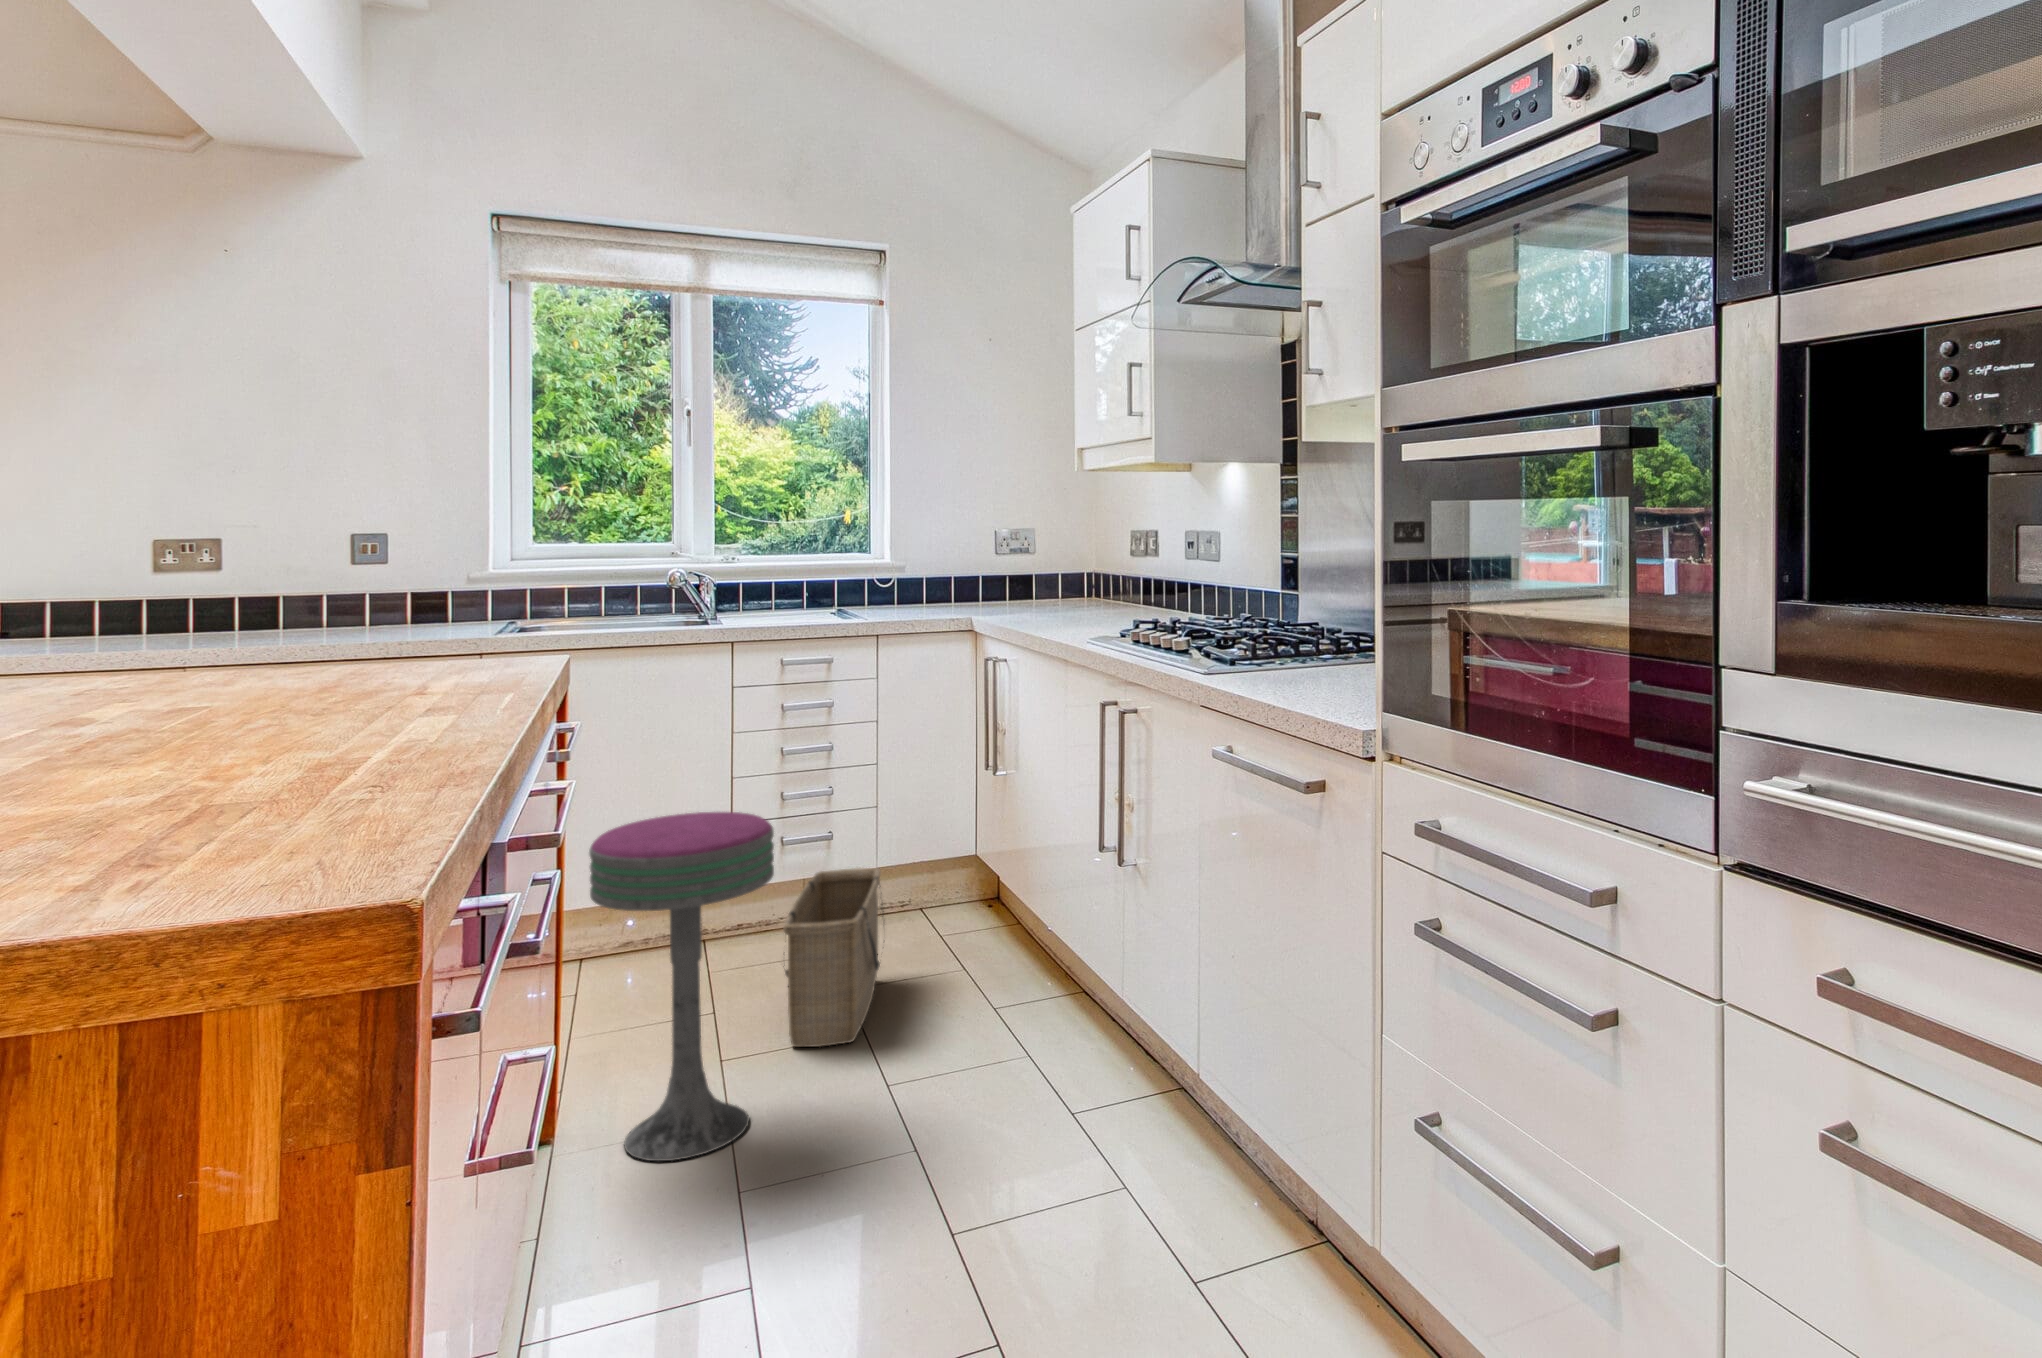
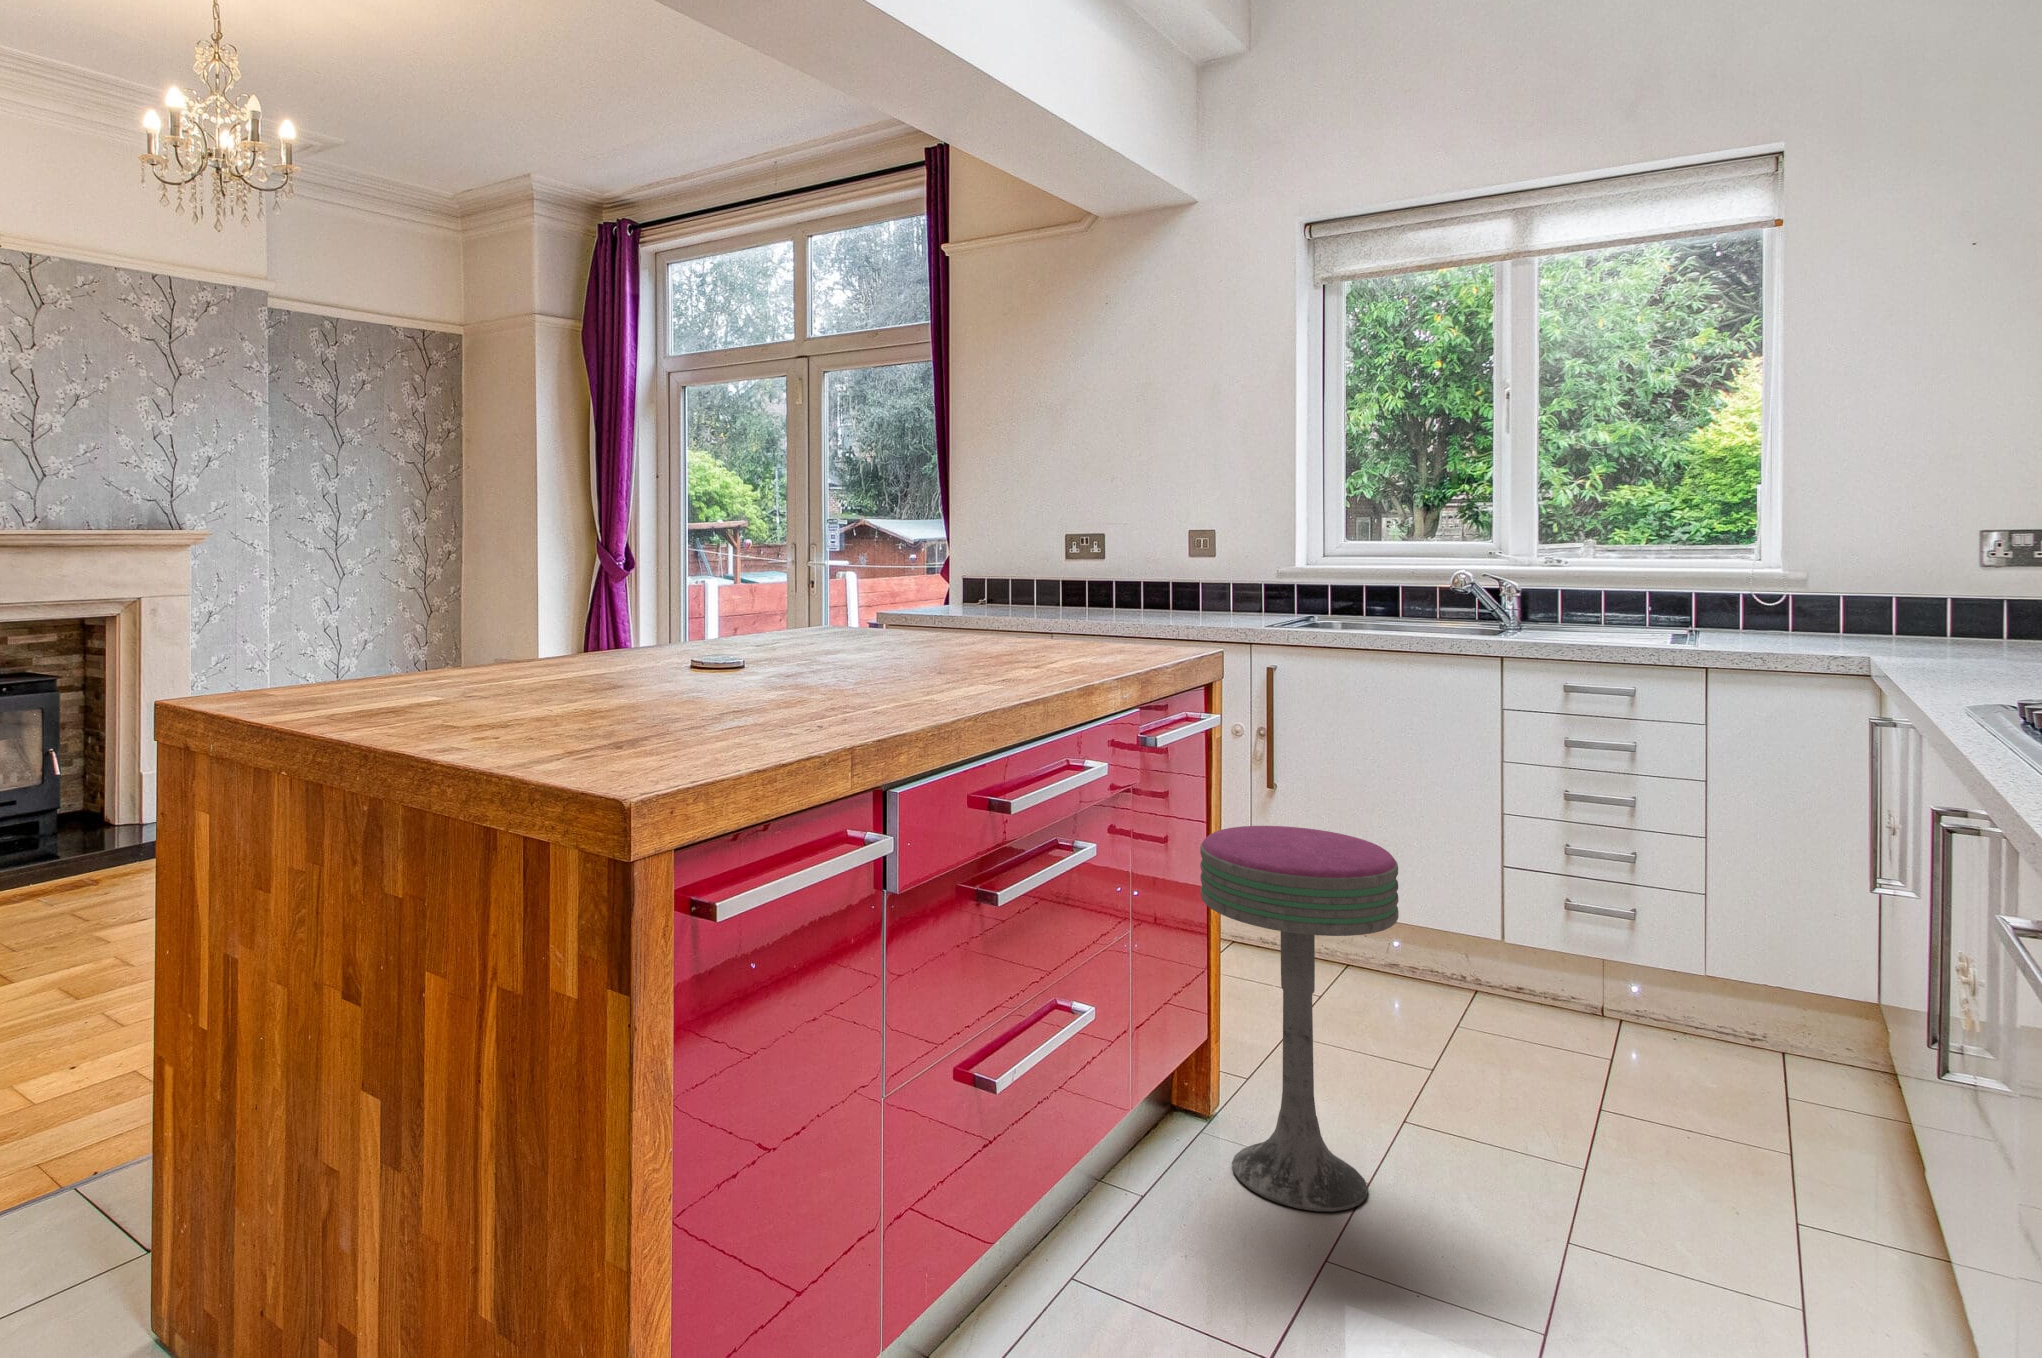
basket: present [783,868,881,1047] -> none [1463,951,1652,1176]

